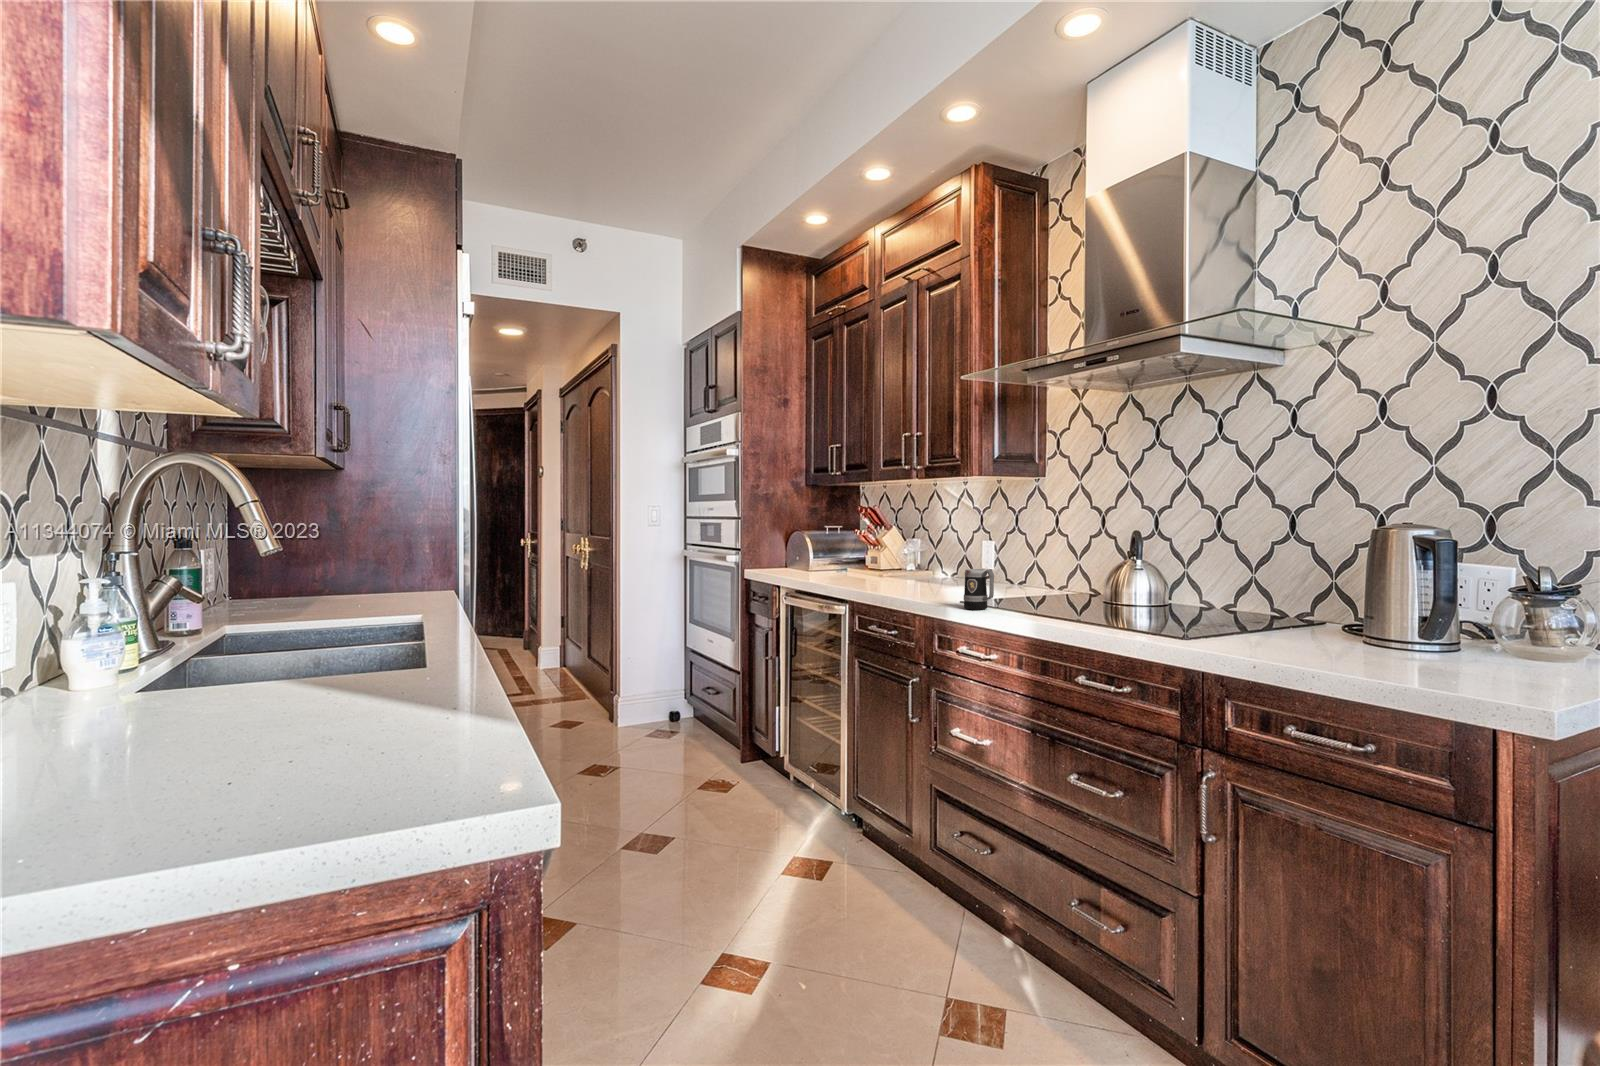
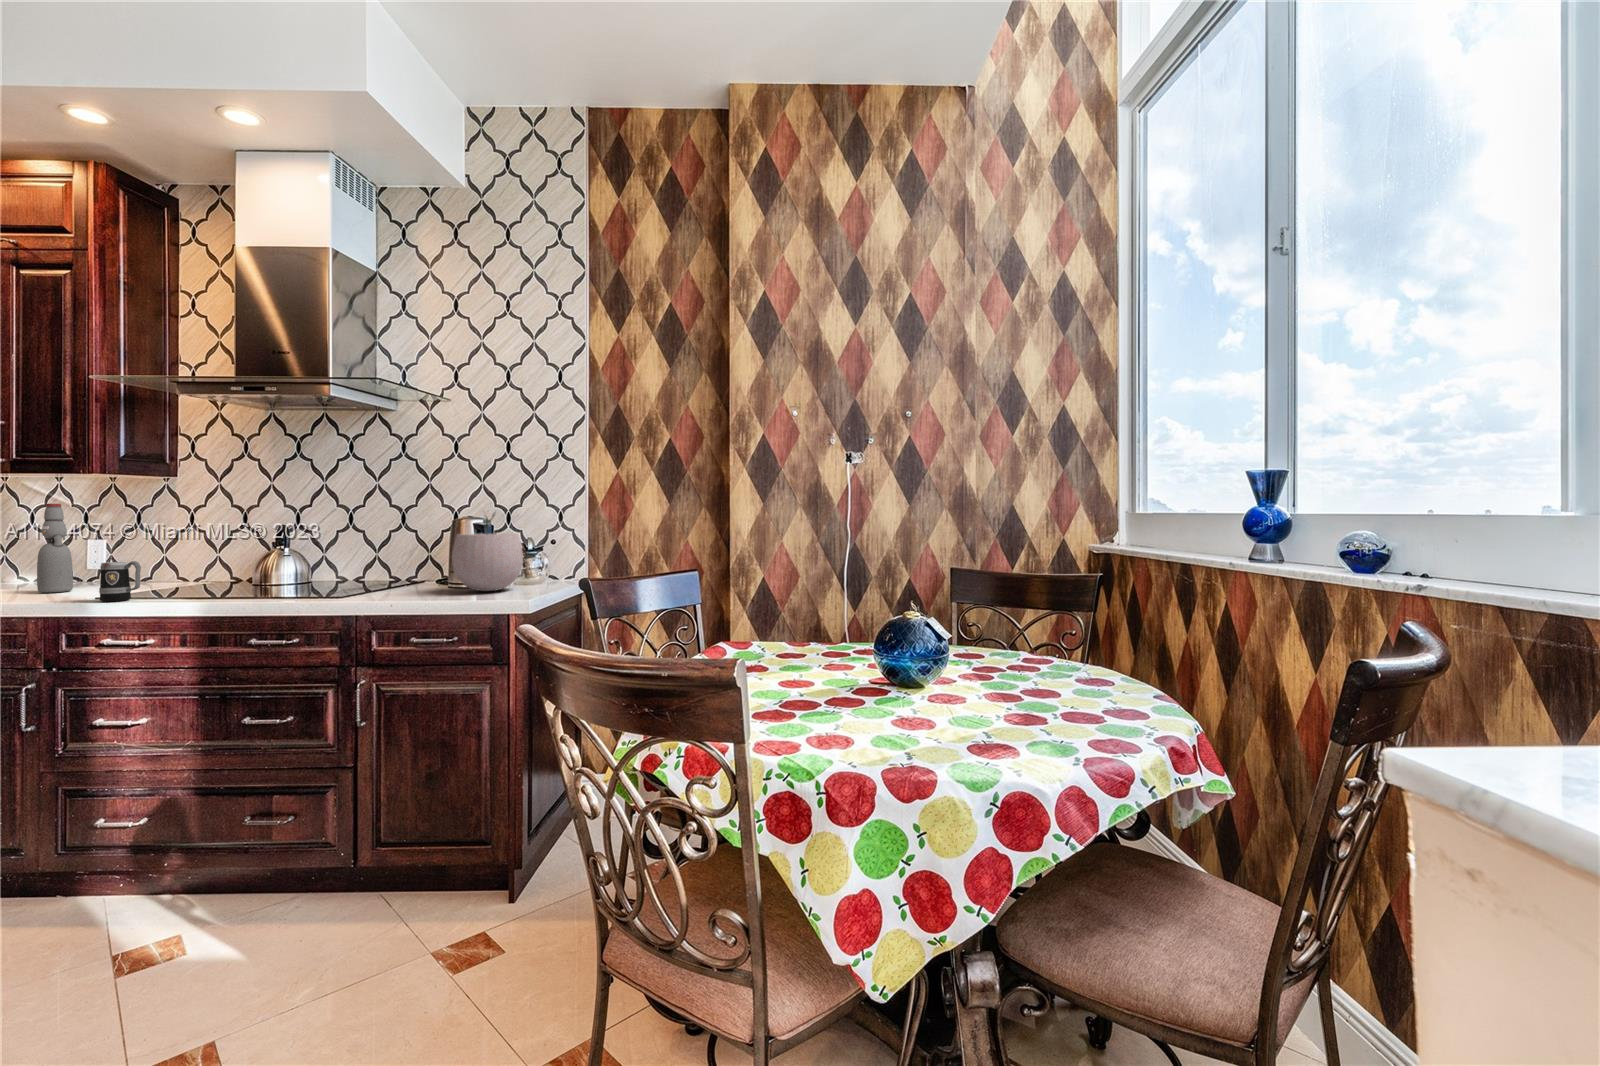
bottle: none [939,509,962,591] -> present [37,503,73,593]
plant pot: none [1370,512,1534,666] -> present [452,513,523,591]

